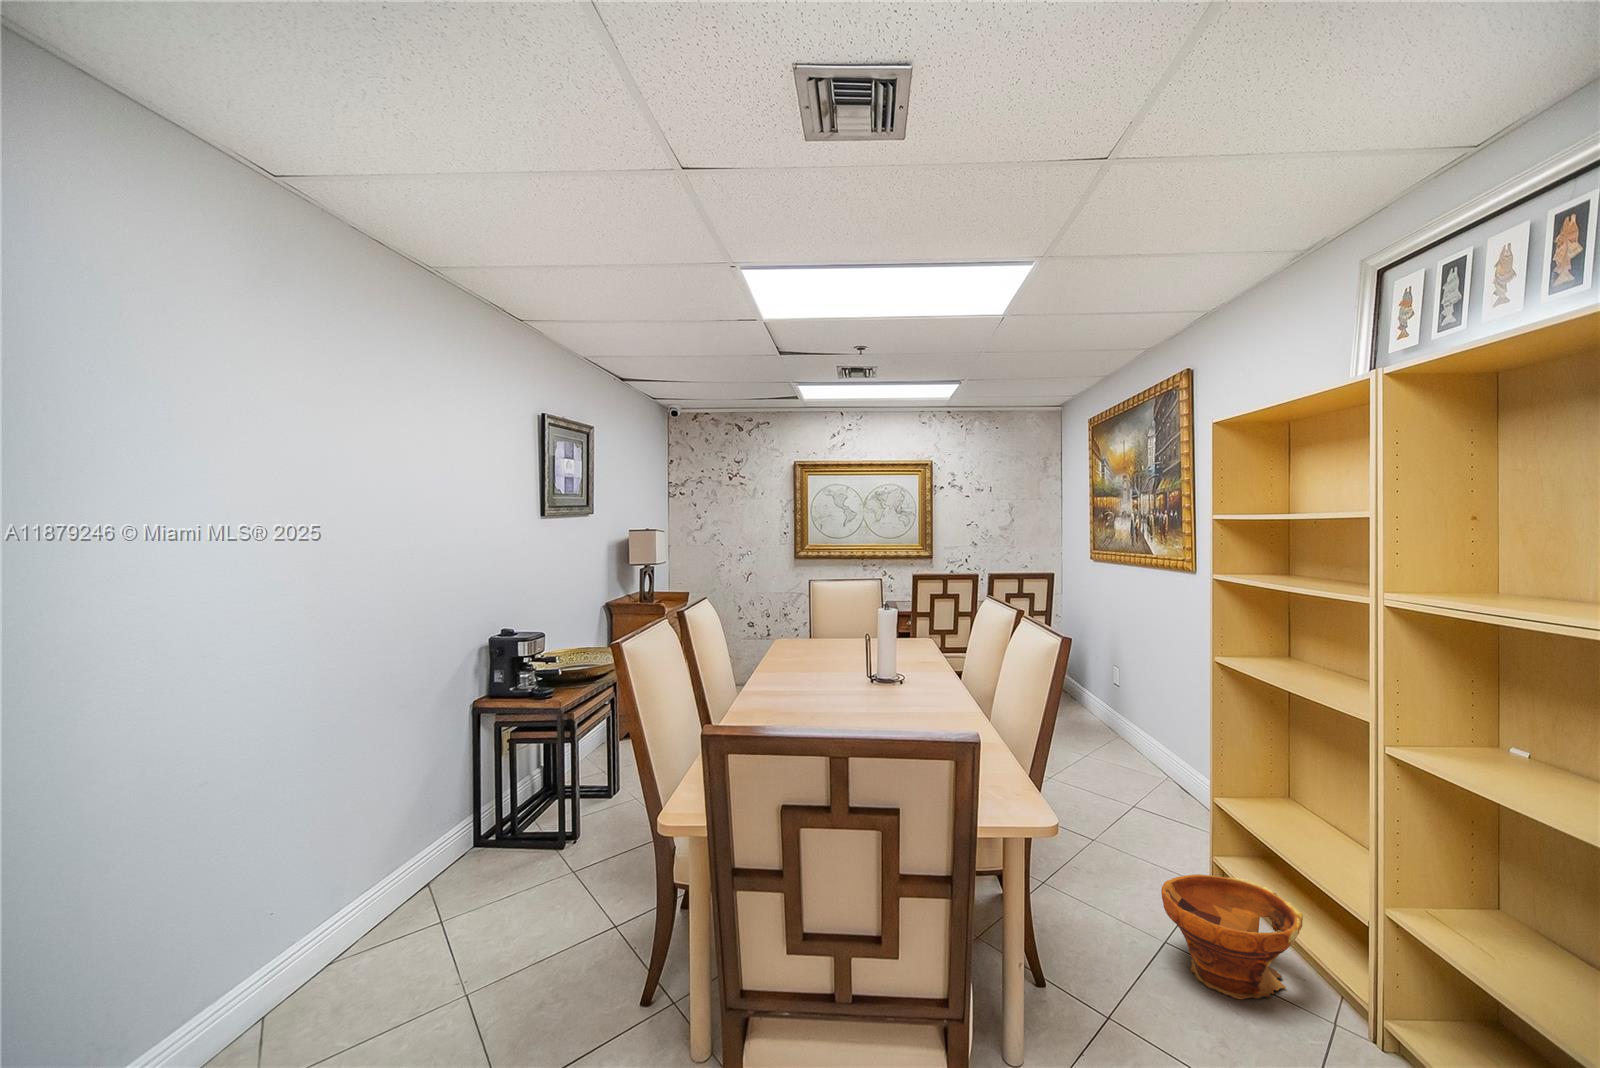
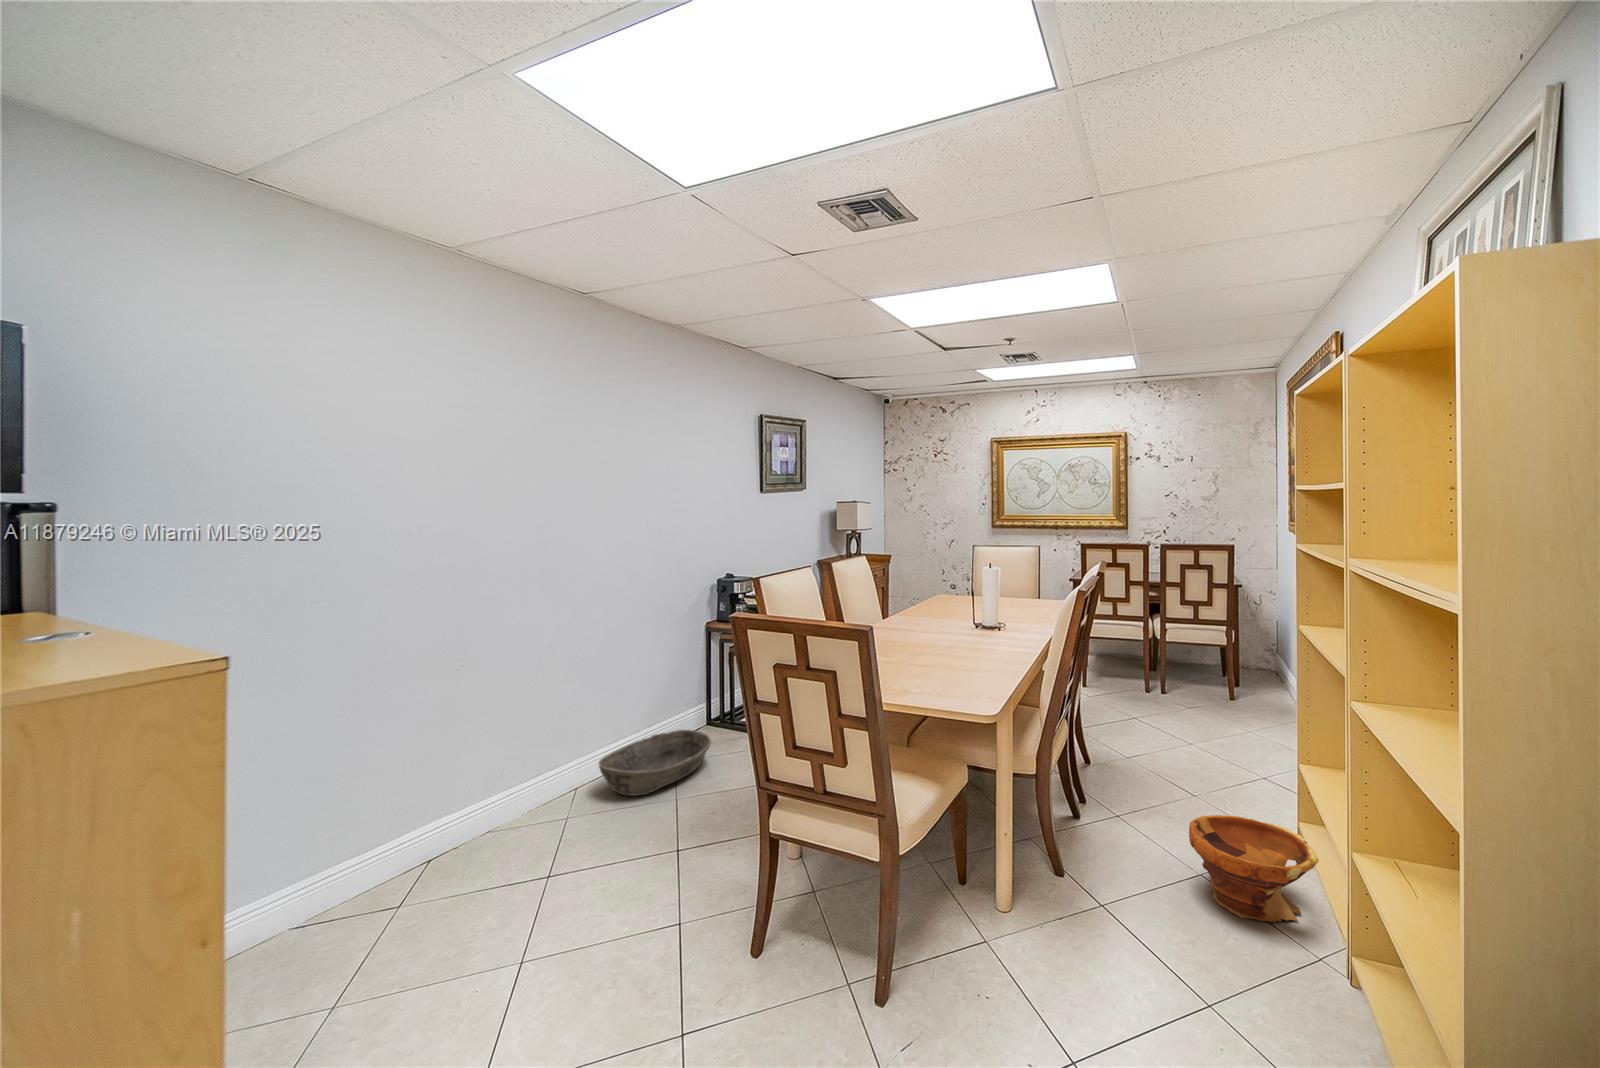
basket: none [315,870,506,1011] -> present [599,730,711,796]

